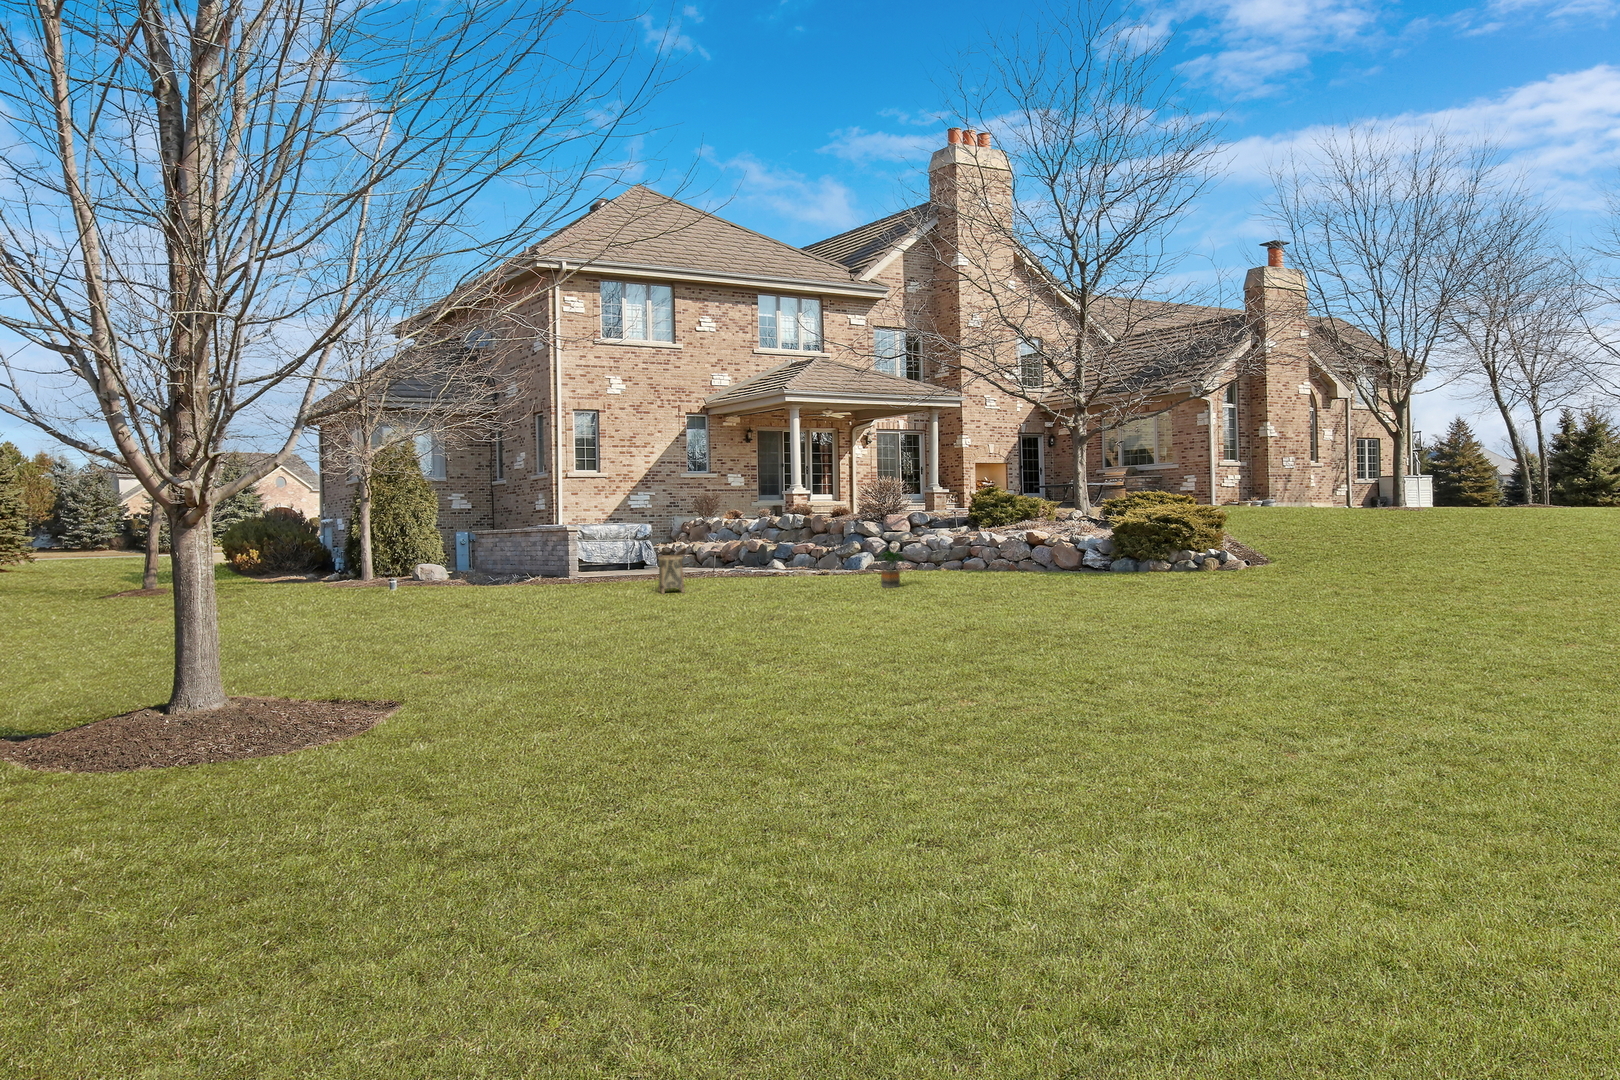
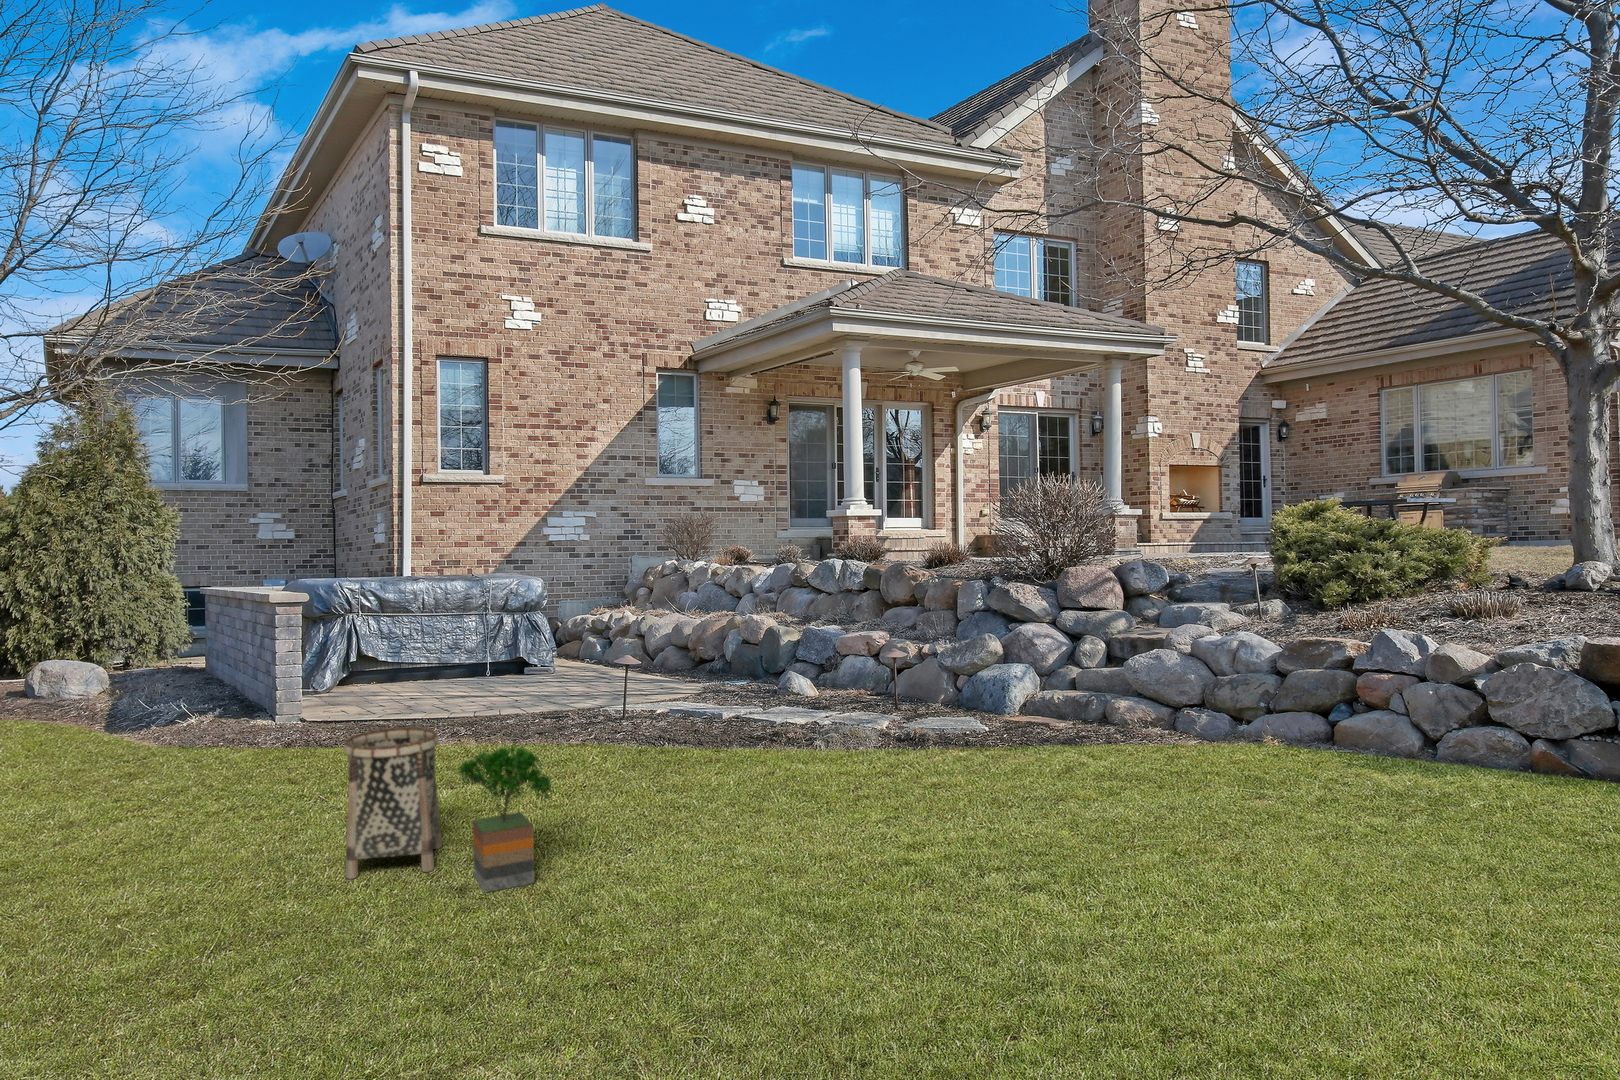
potted tree: present [879,551,904,588] -> present [458,747,553,892]

